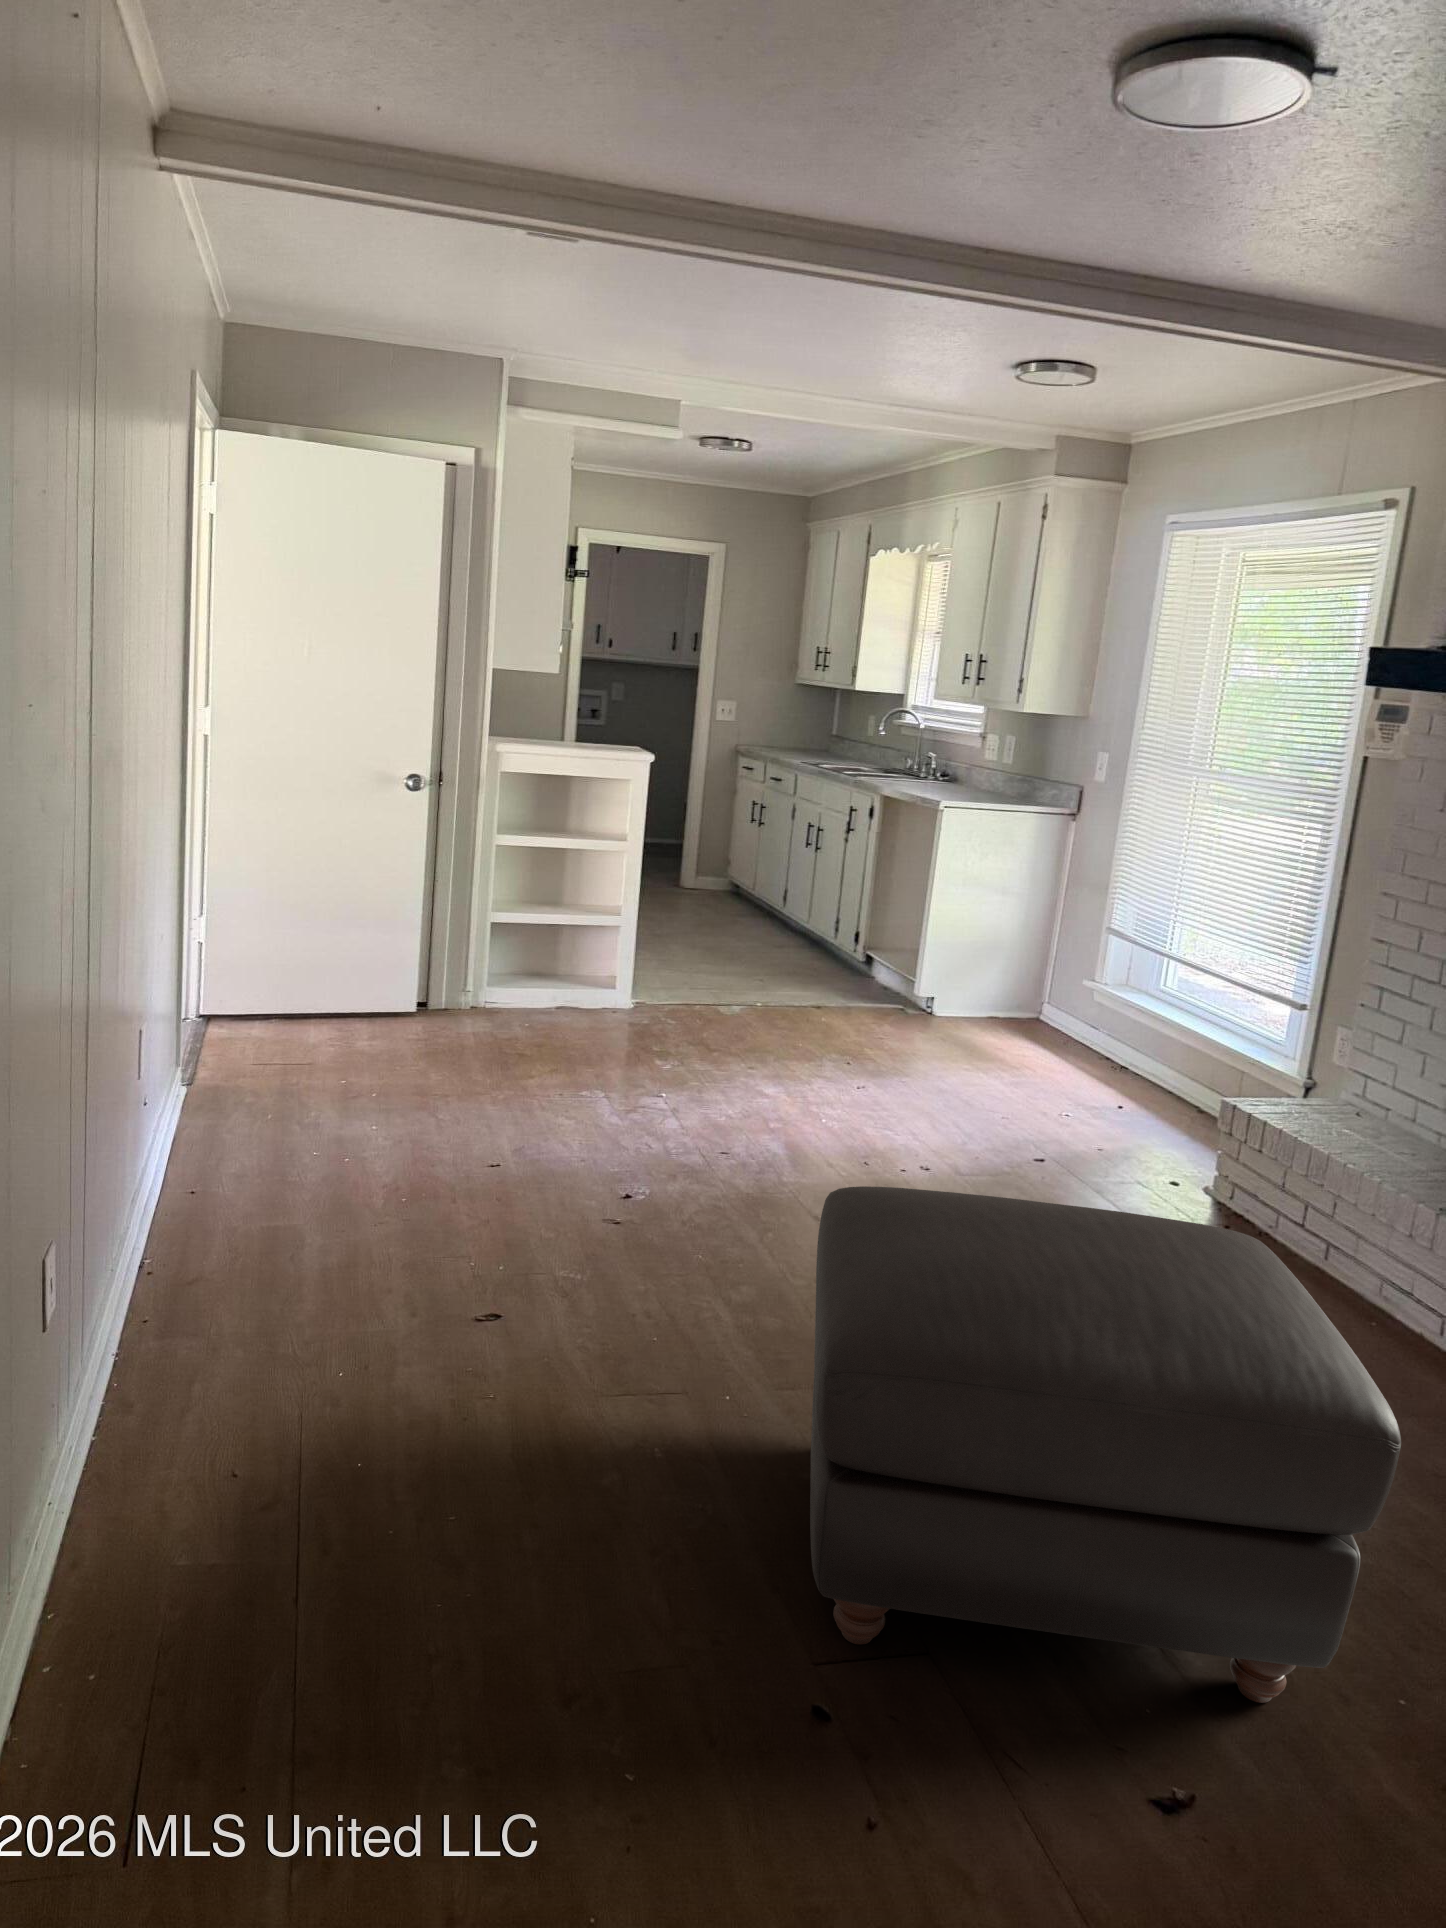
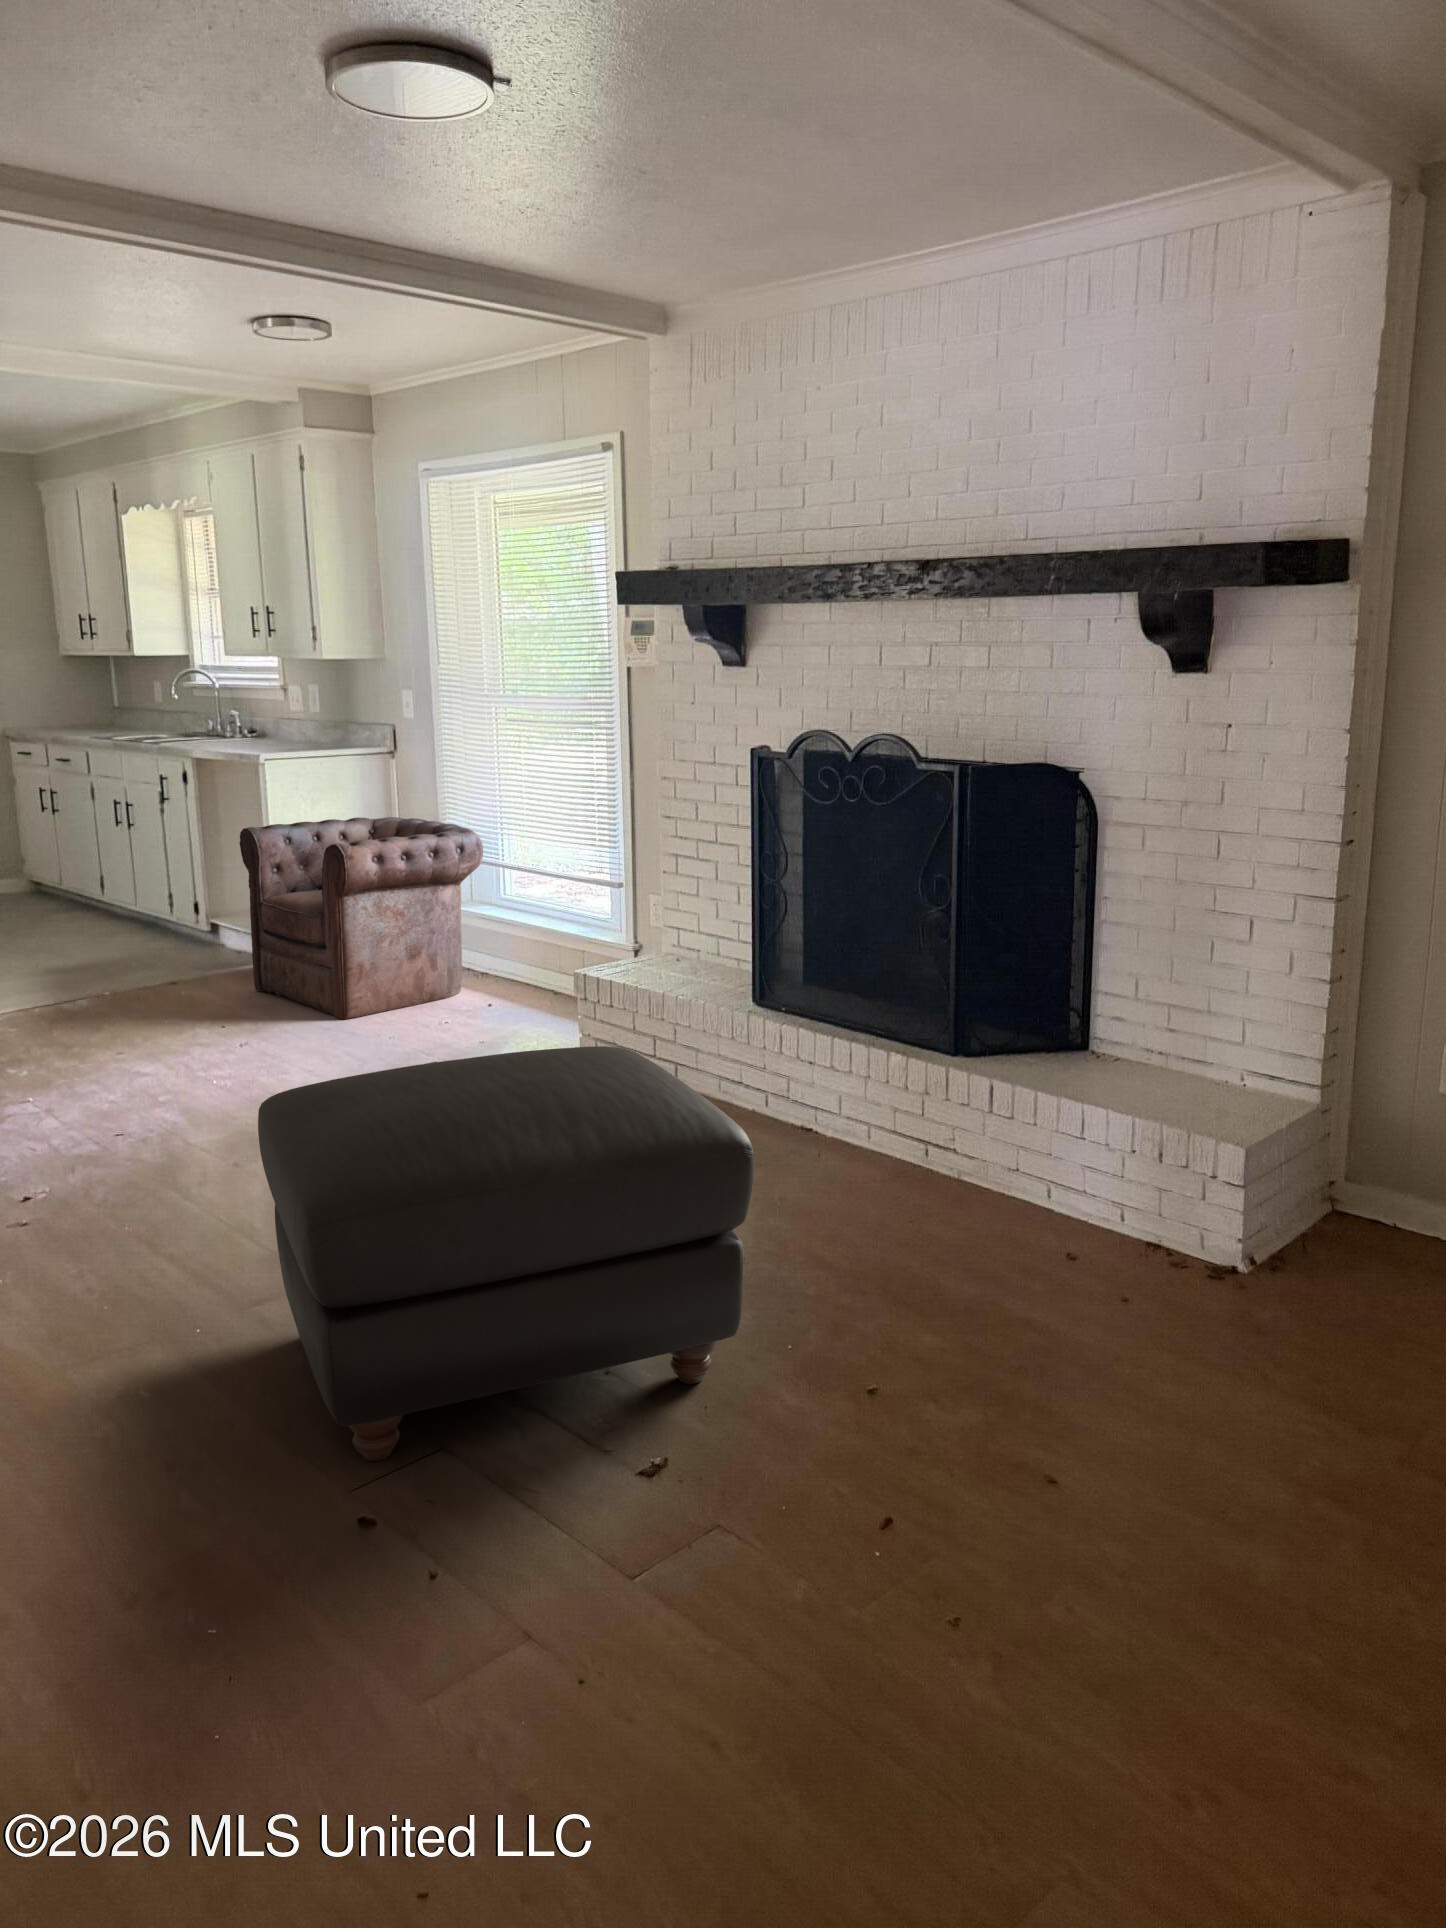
armchair: none [892,872,1151,1086] -> present [239,817,483,1019]

